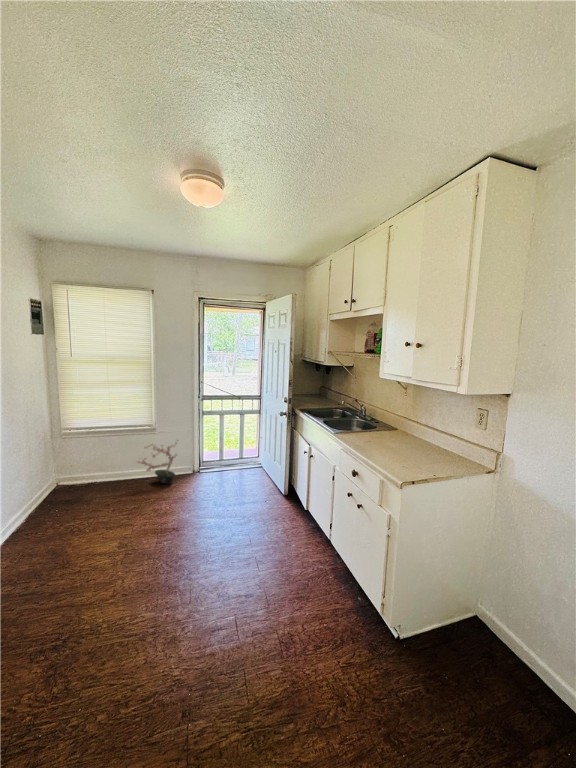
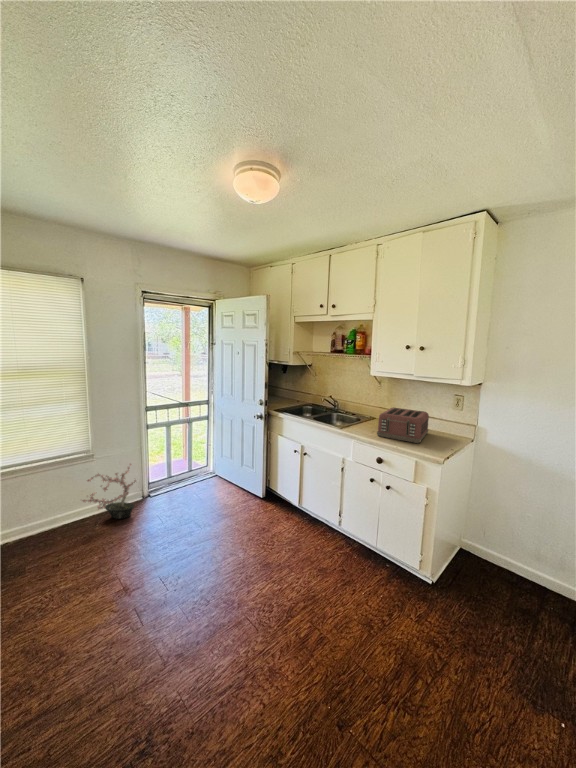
toaster: none [365,417,437,461] -> present [377,408,429,443]

